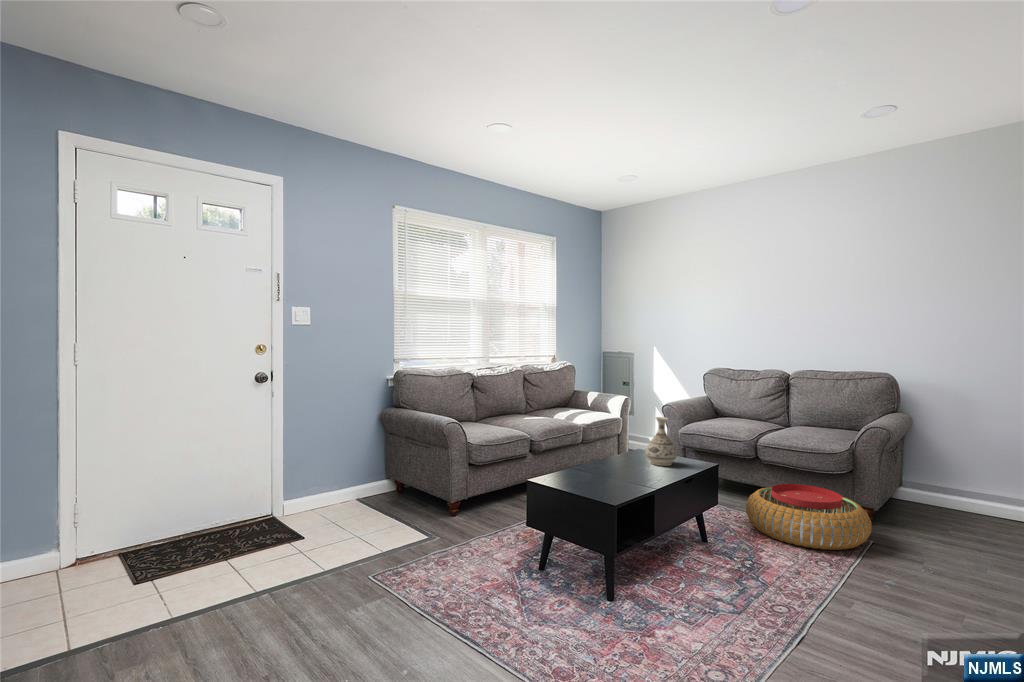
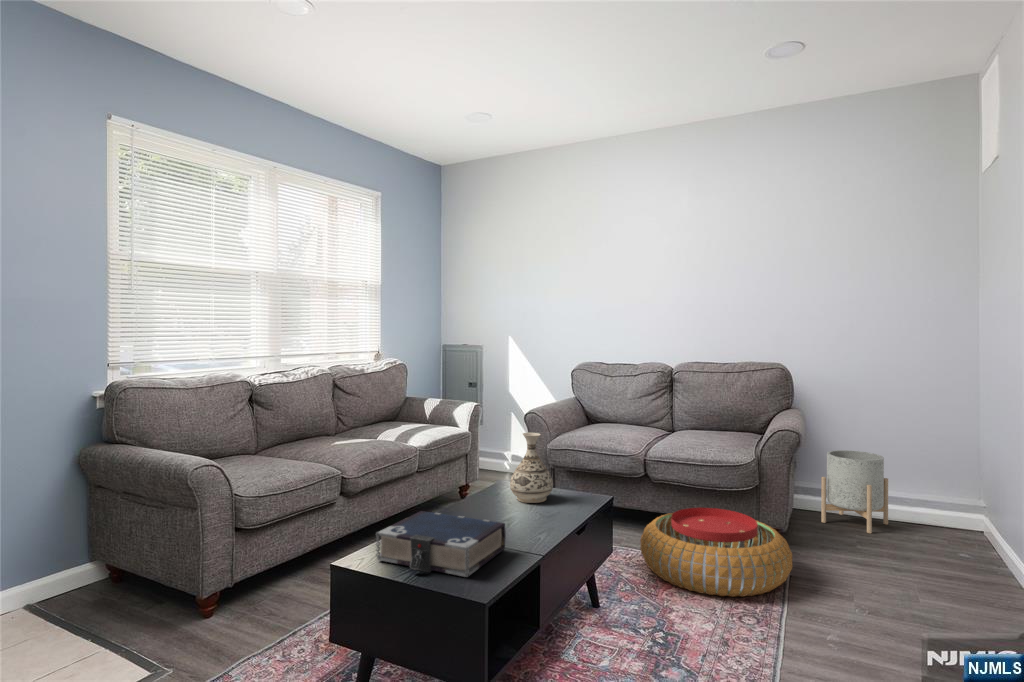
planter: none [921,452,989,524] -> present [821,450,888,533]
book: none [557,460,638,498] -> present [376,511,506,577]

